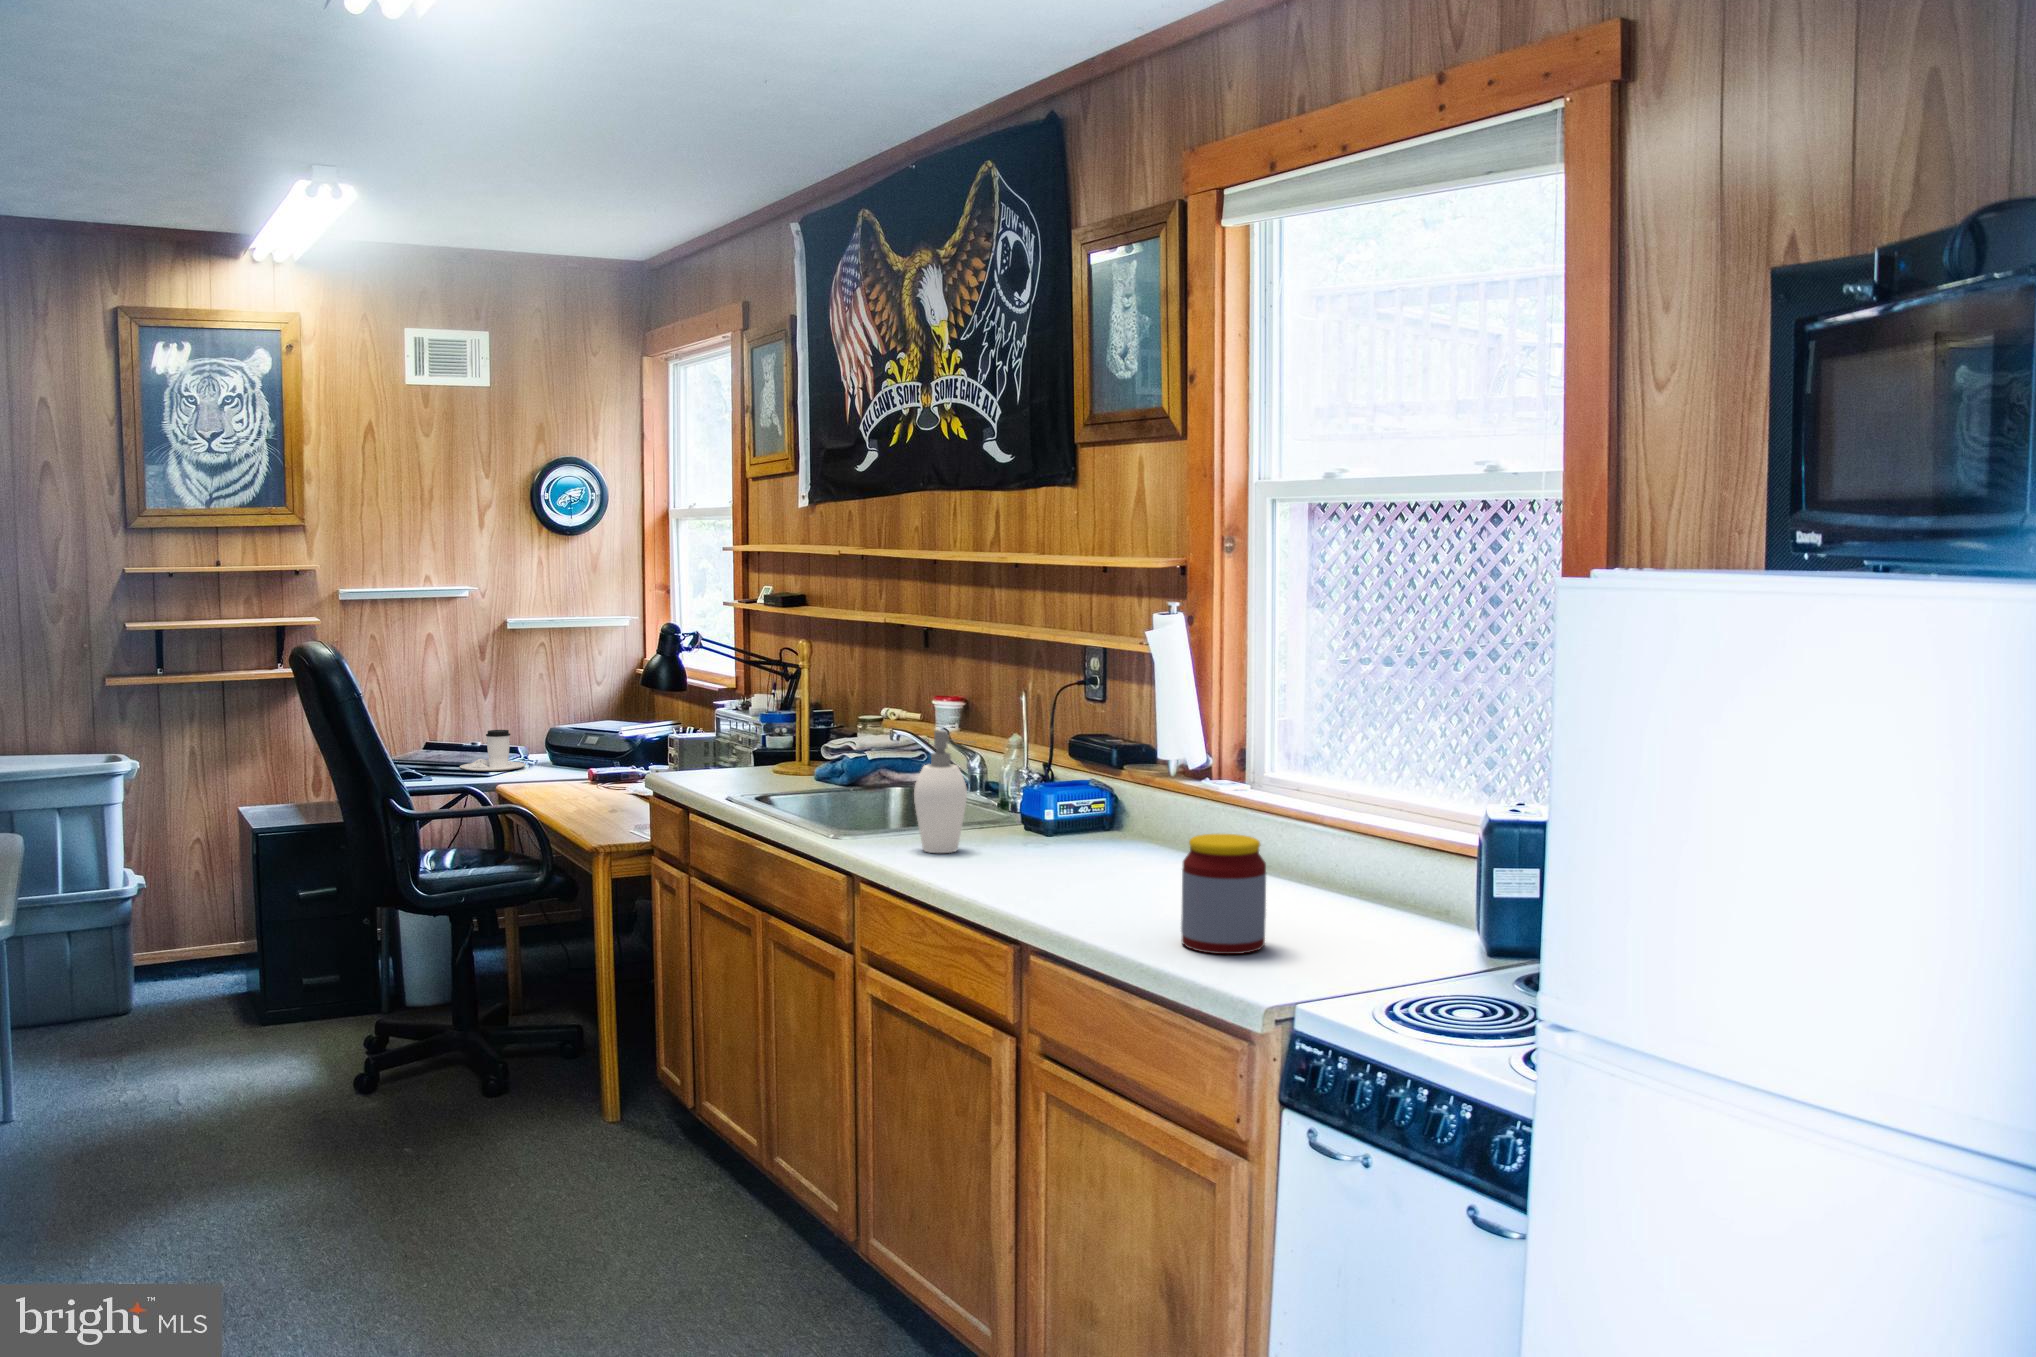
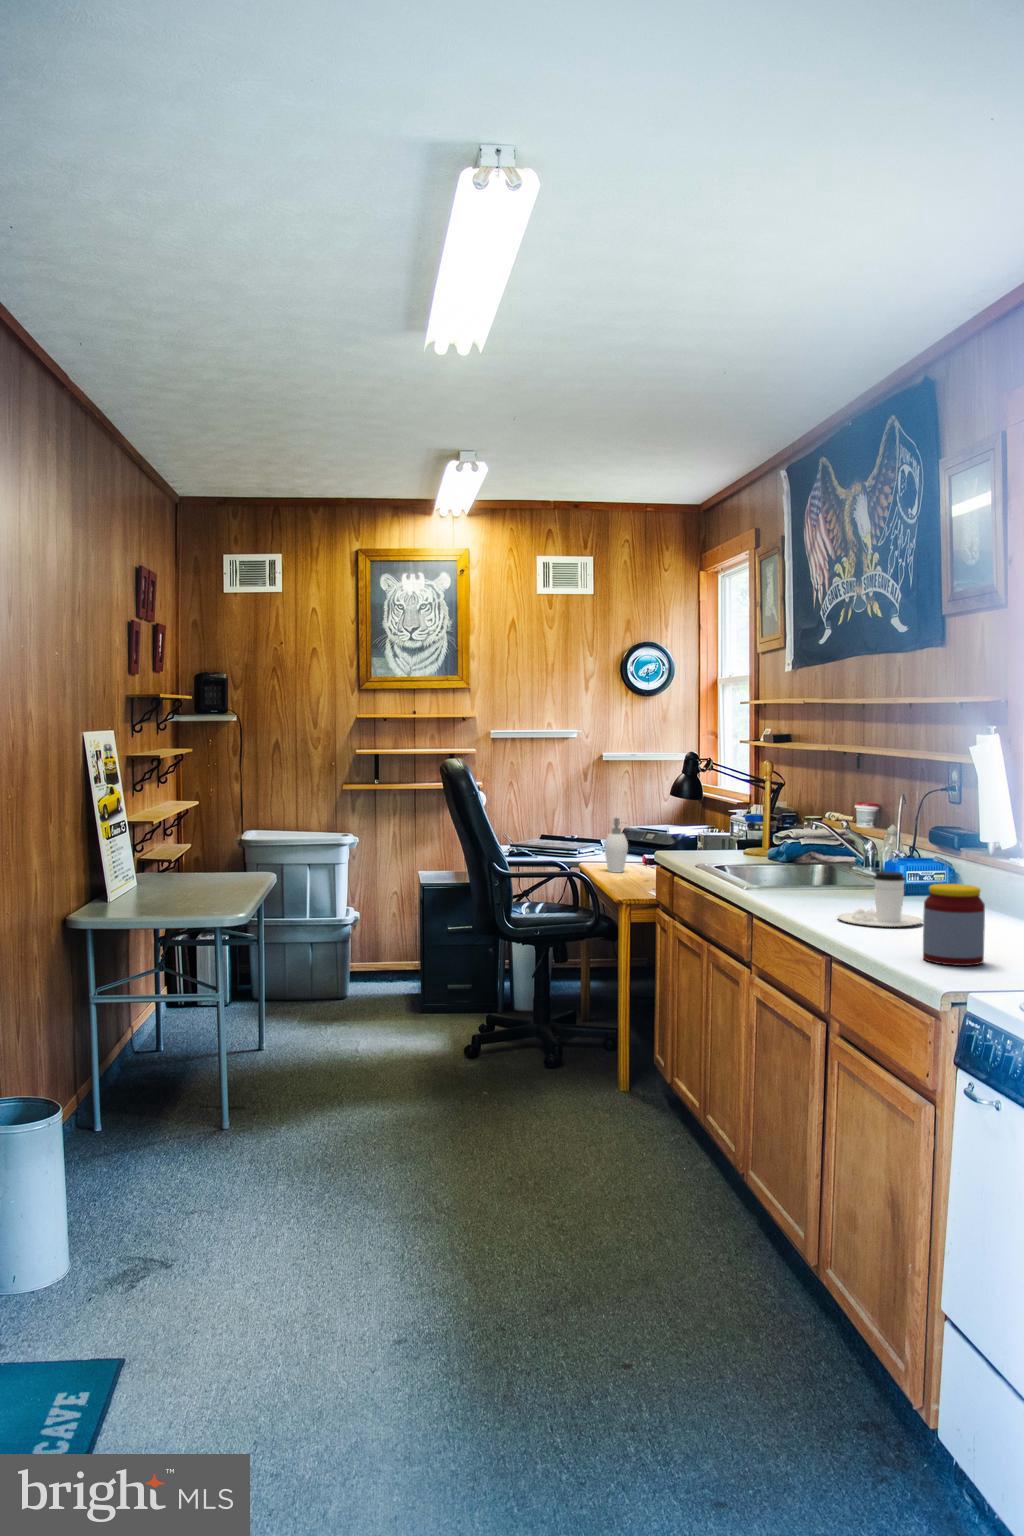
coffee cup: present [460,730,526,771] -> present [837,871,923,927]
soap dispenser: present [914,730,967,853] -> present [604,818,628,873]

